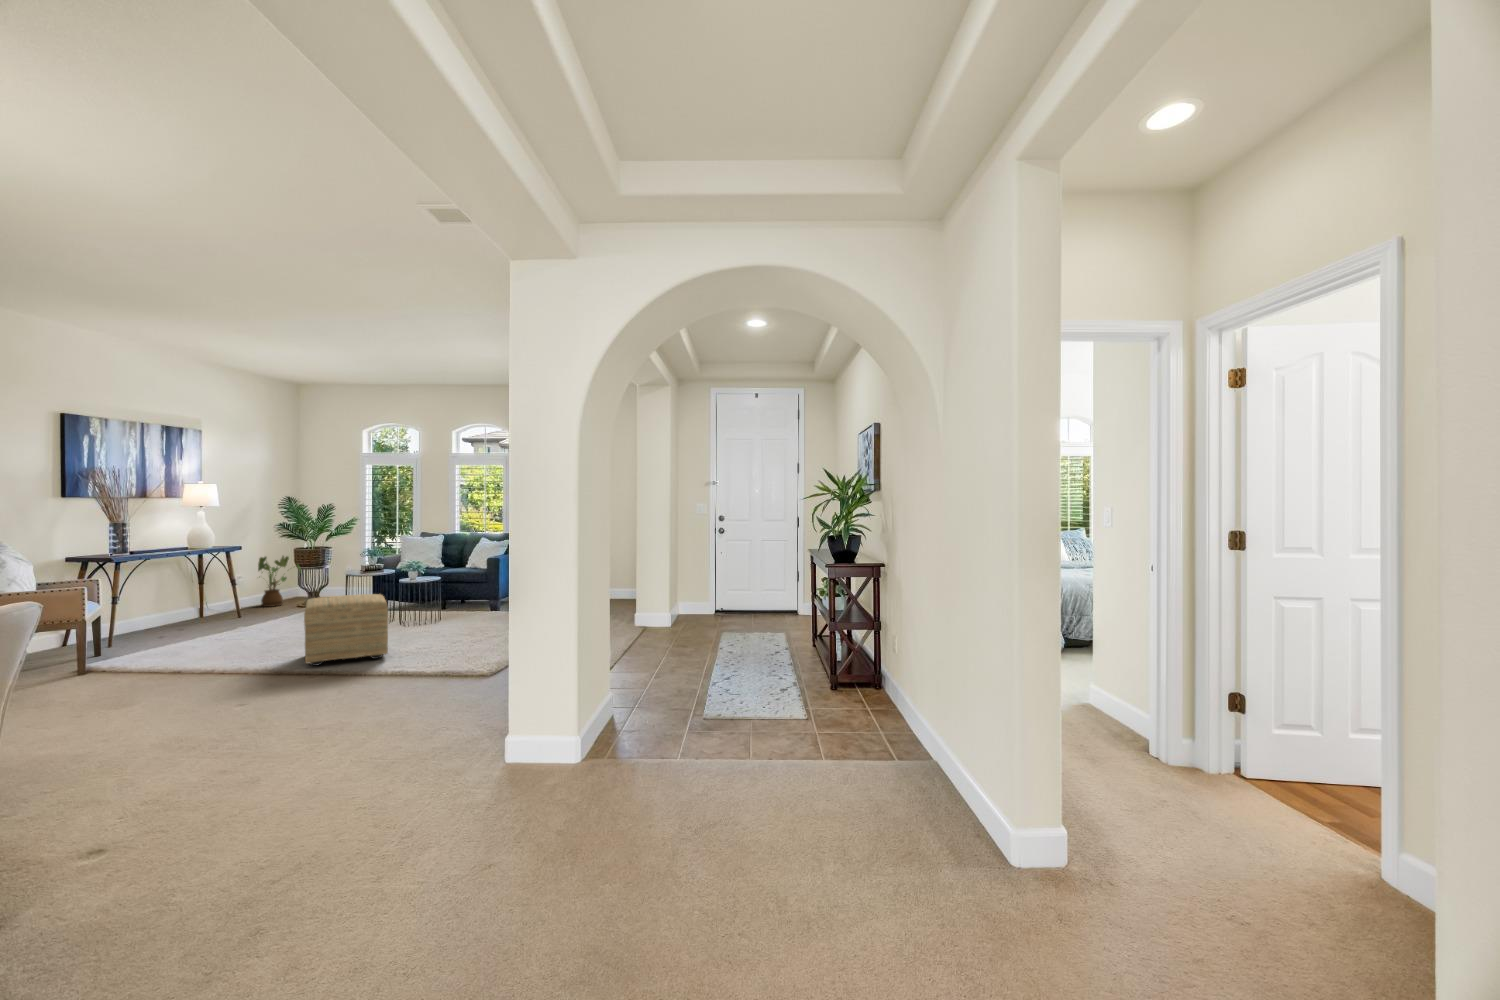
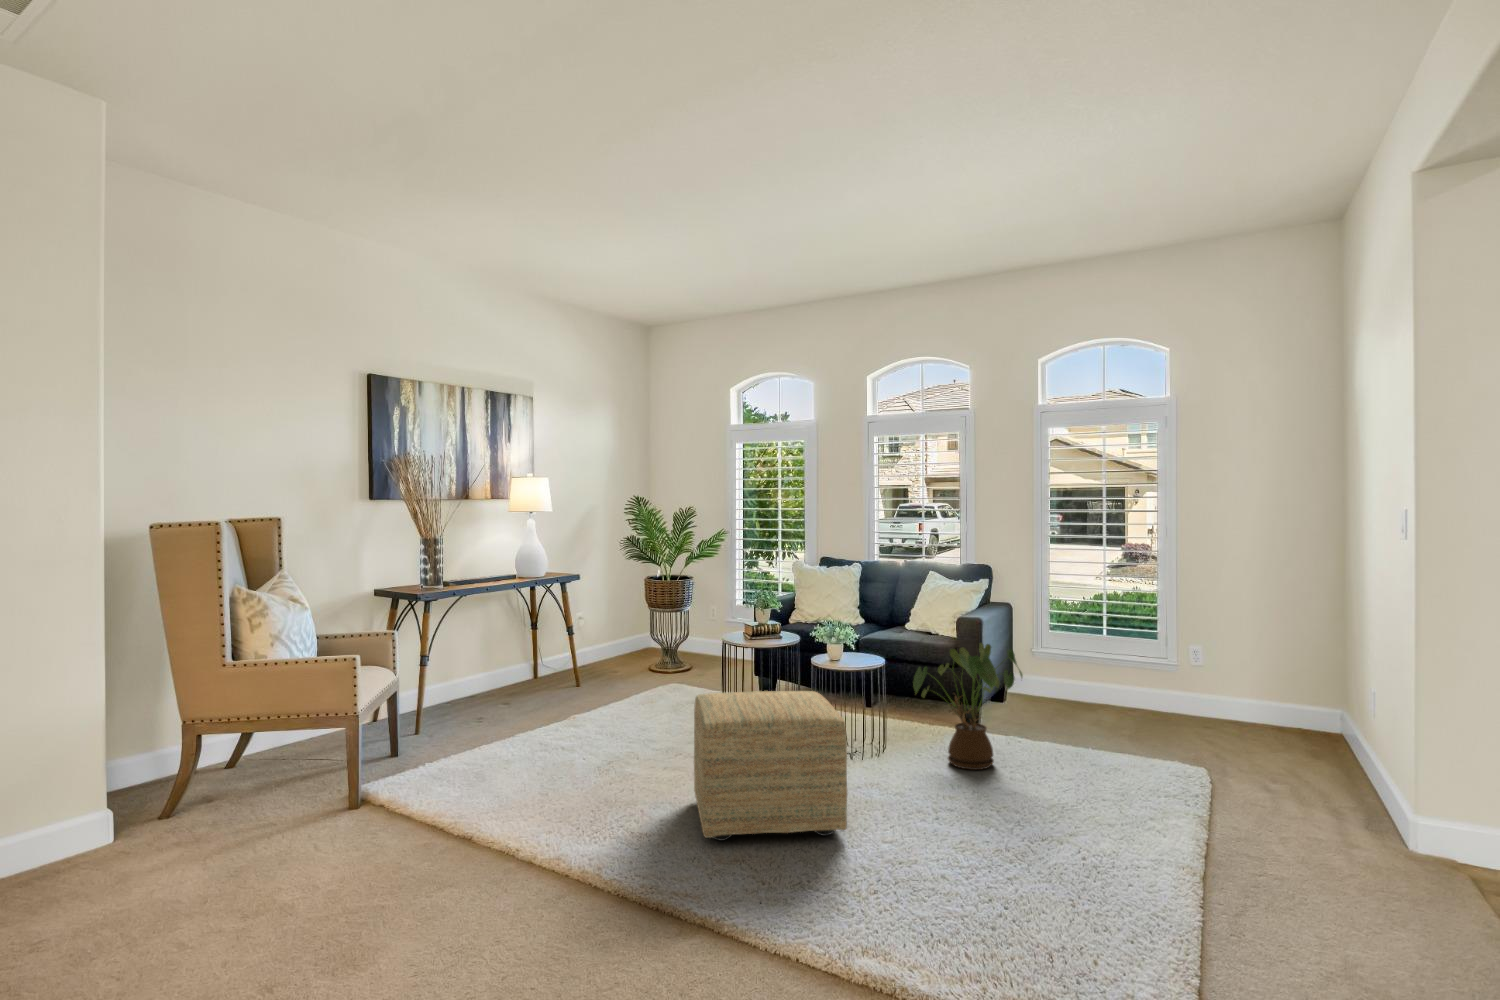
house plant: present [258,556,301,607] -> present [913,643,1023,770]

